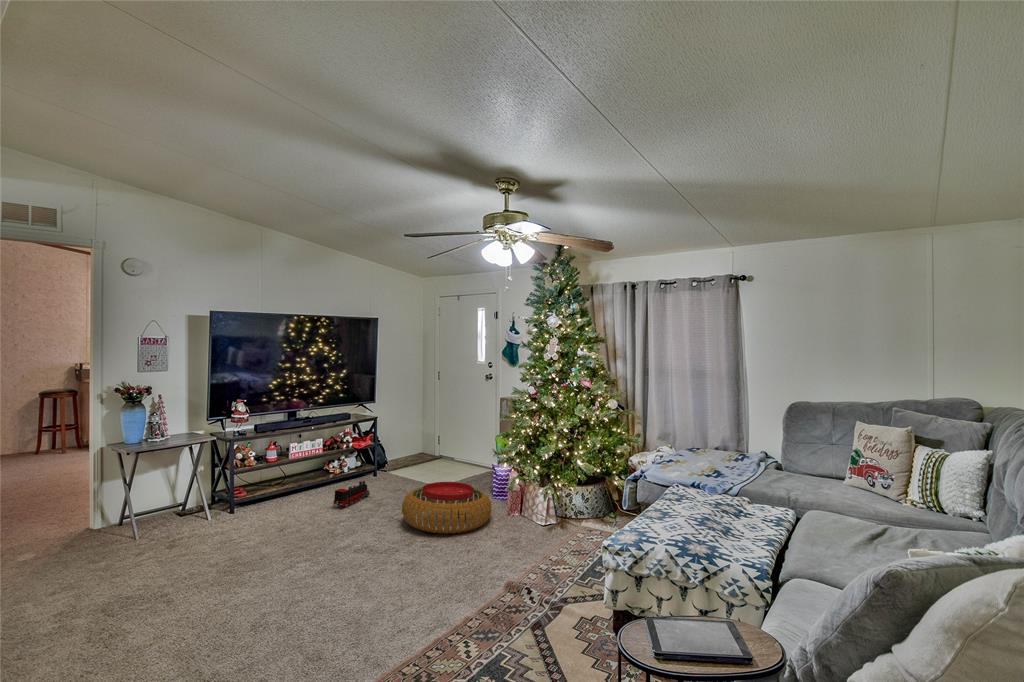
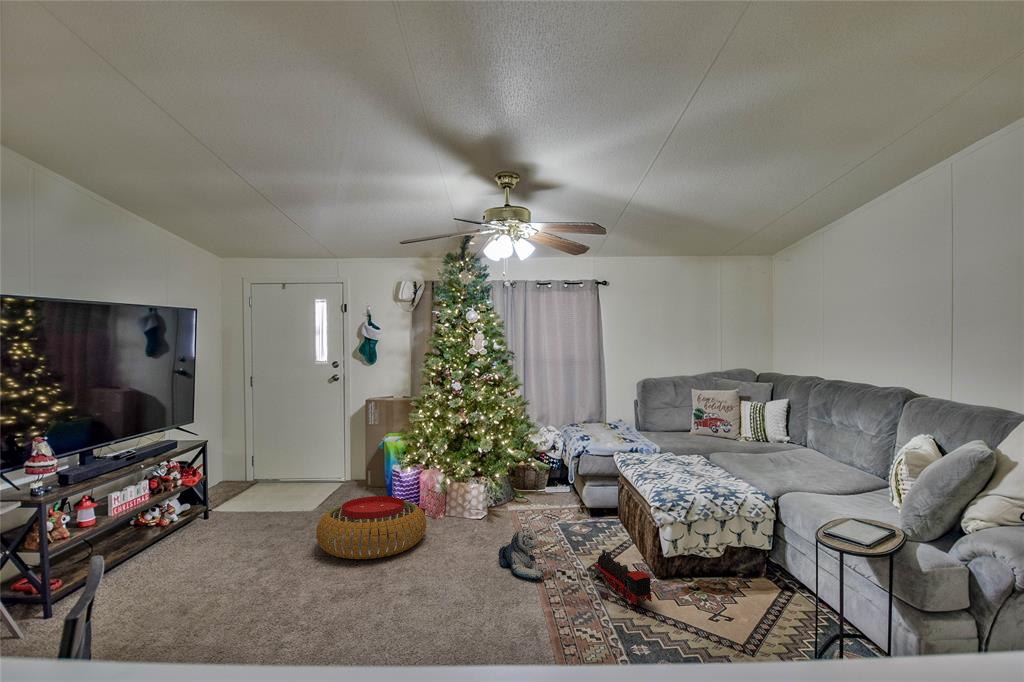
toy train: present [334,481,370,507] -> present [594,549,652,605]
plush toy: none [501,537,538,587] -> present [498,529,543,579]

